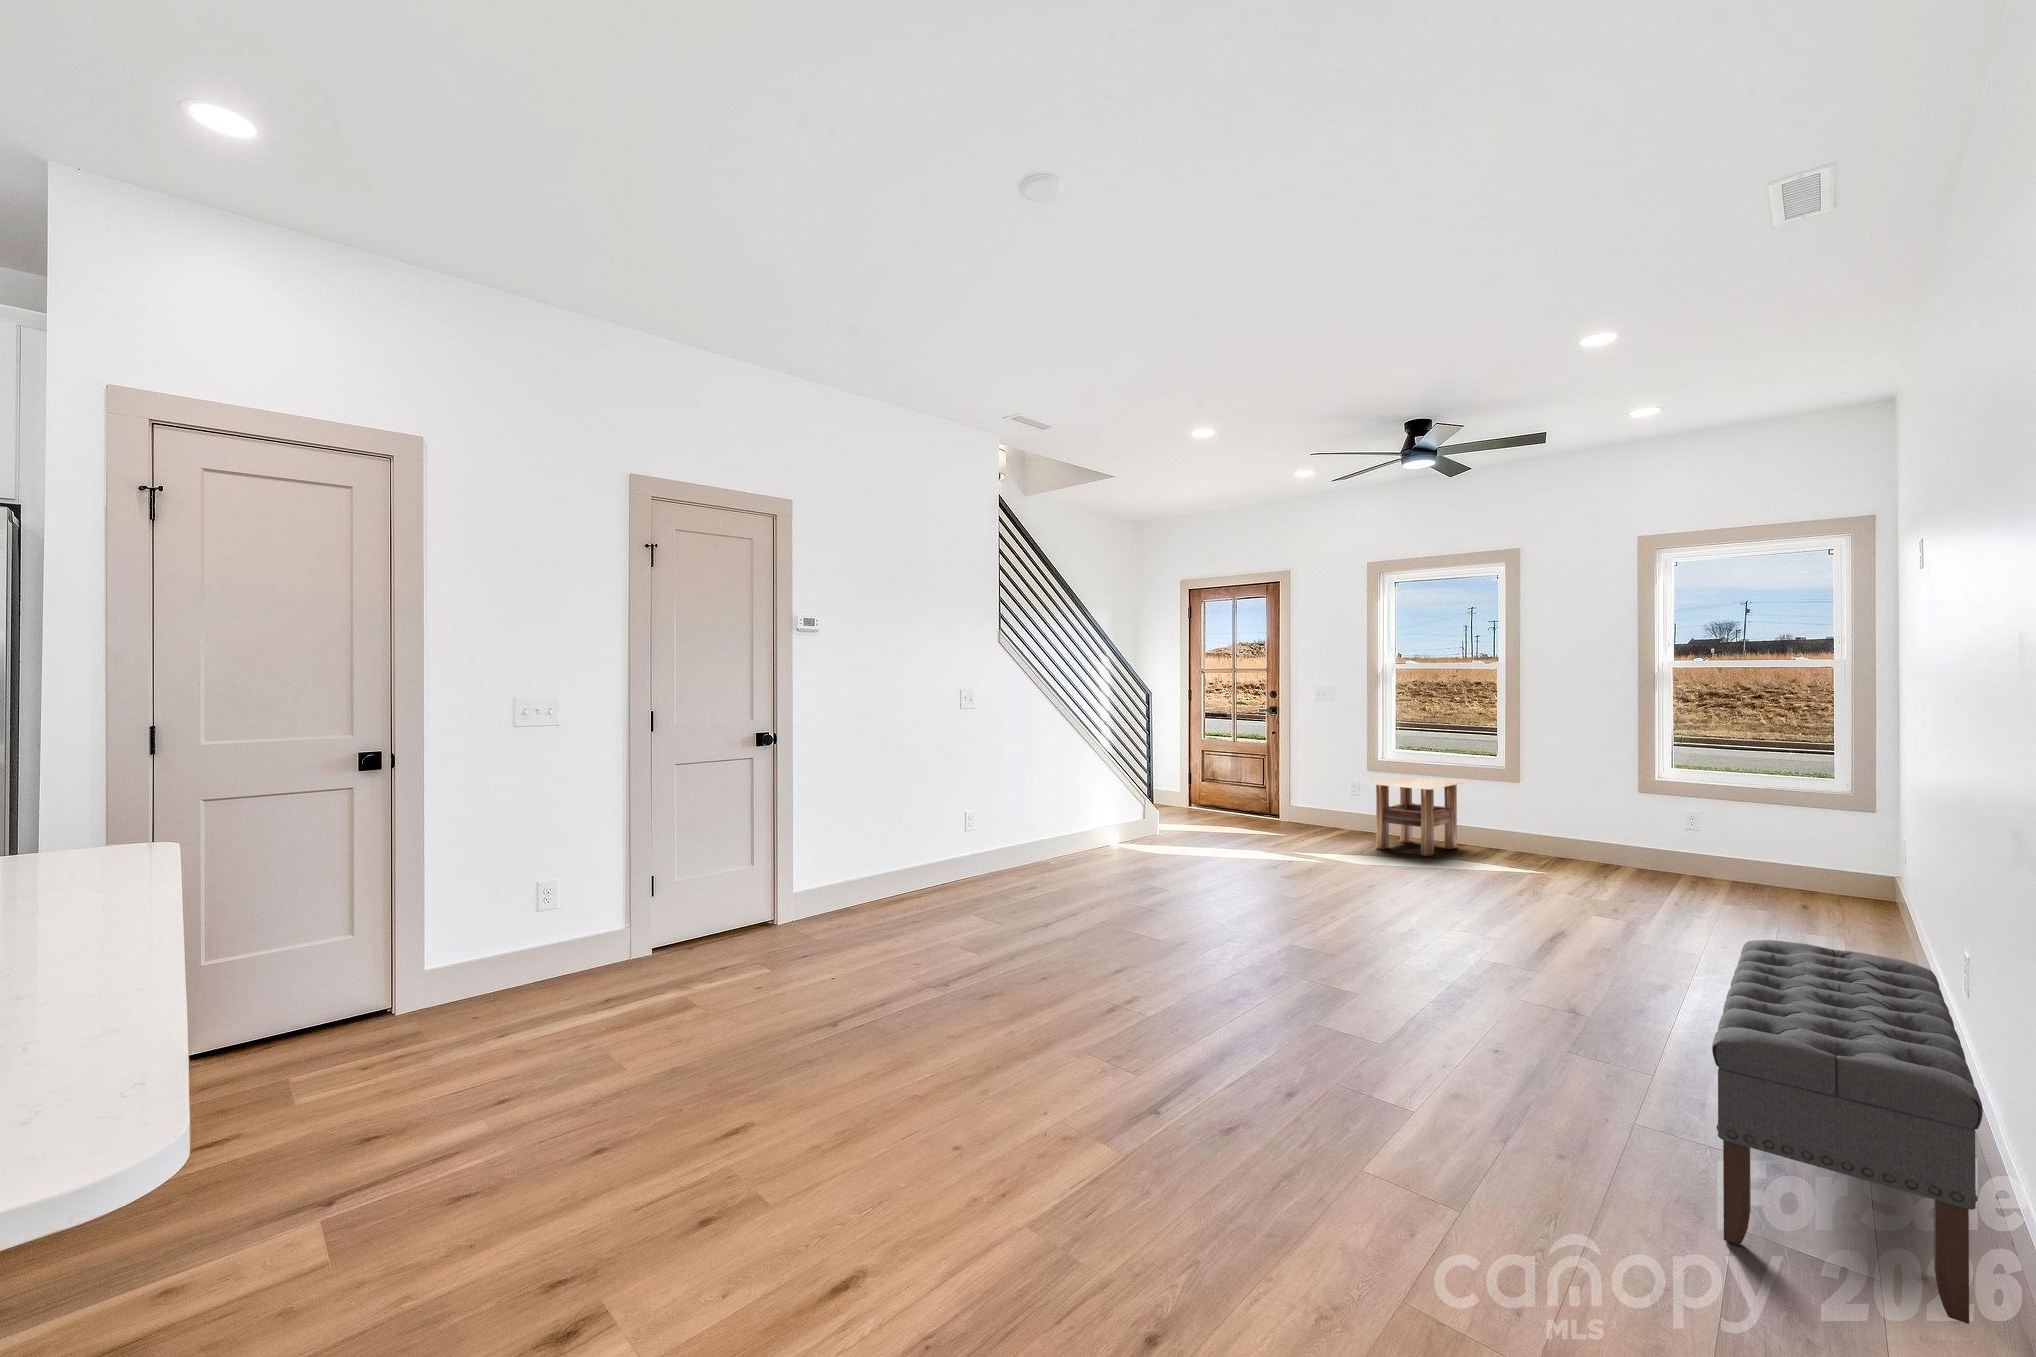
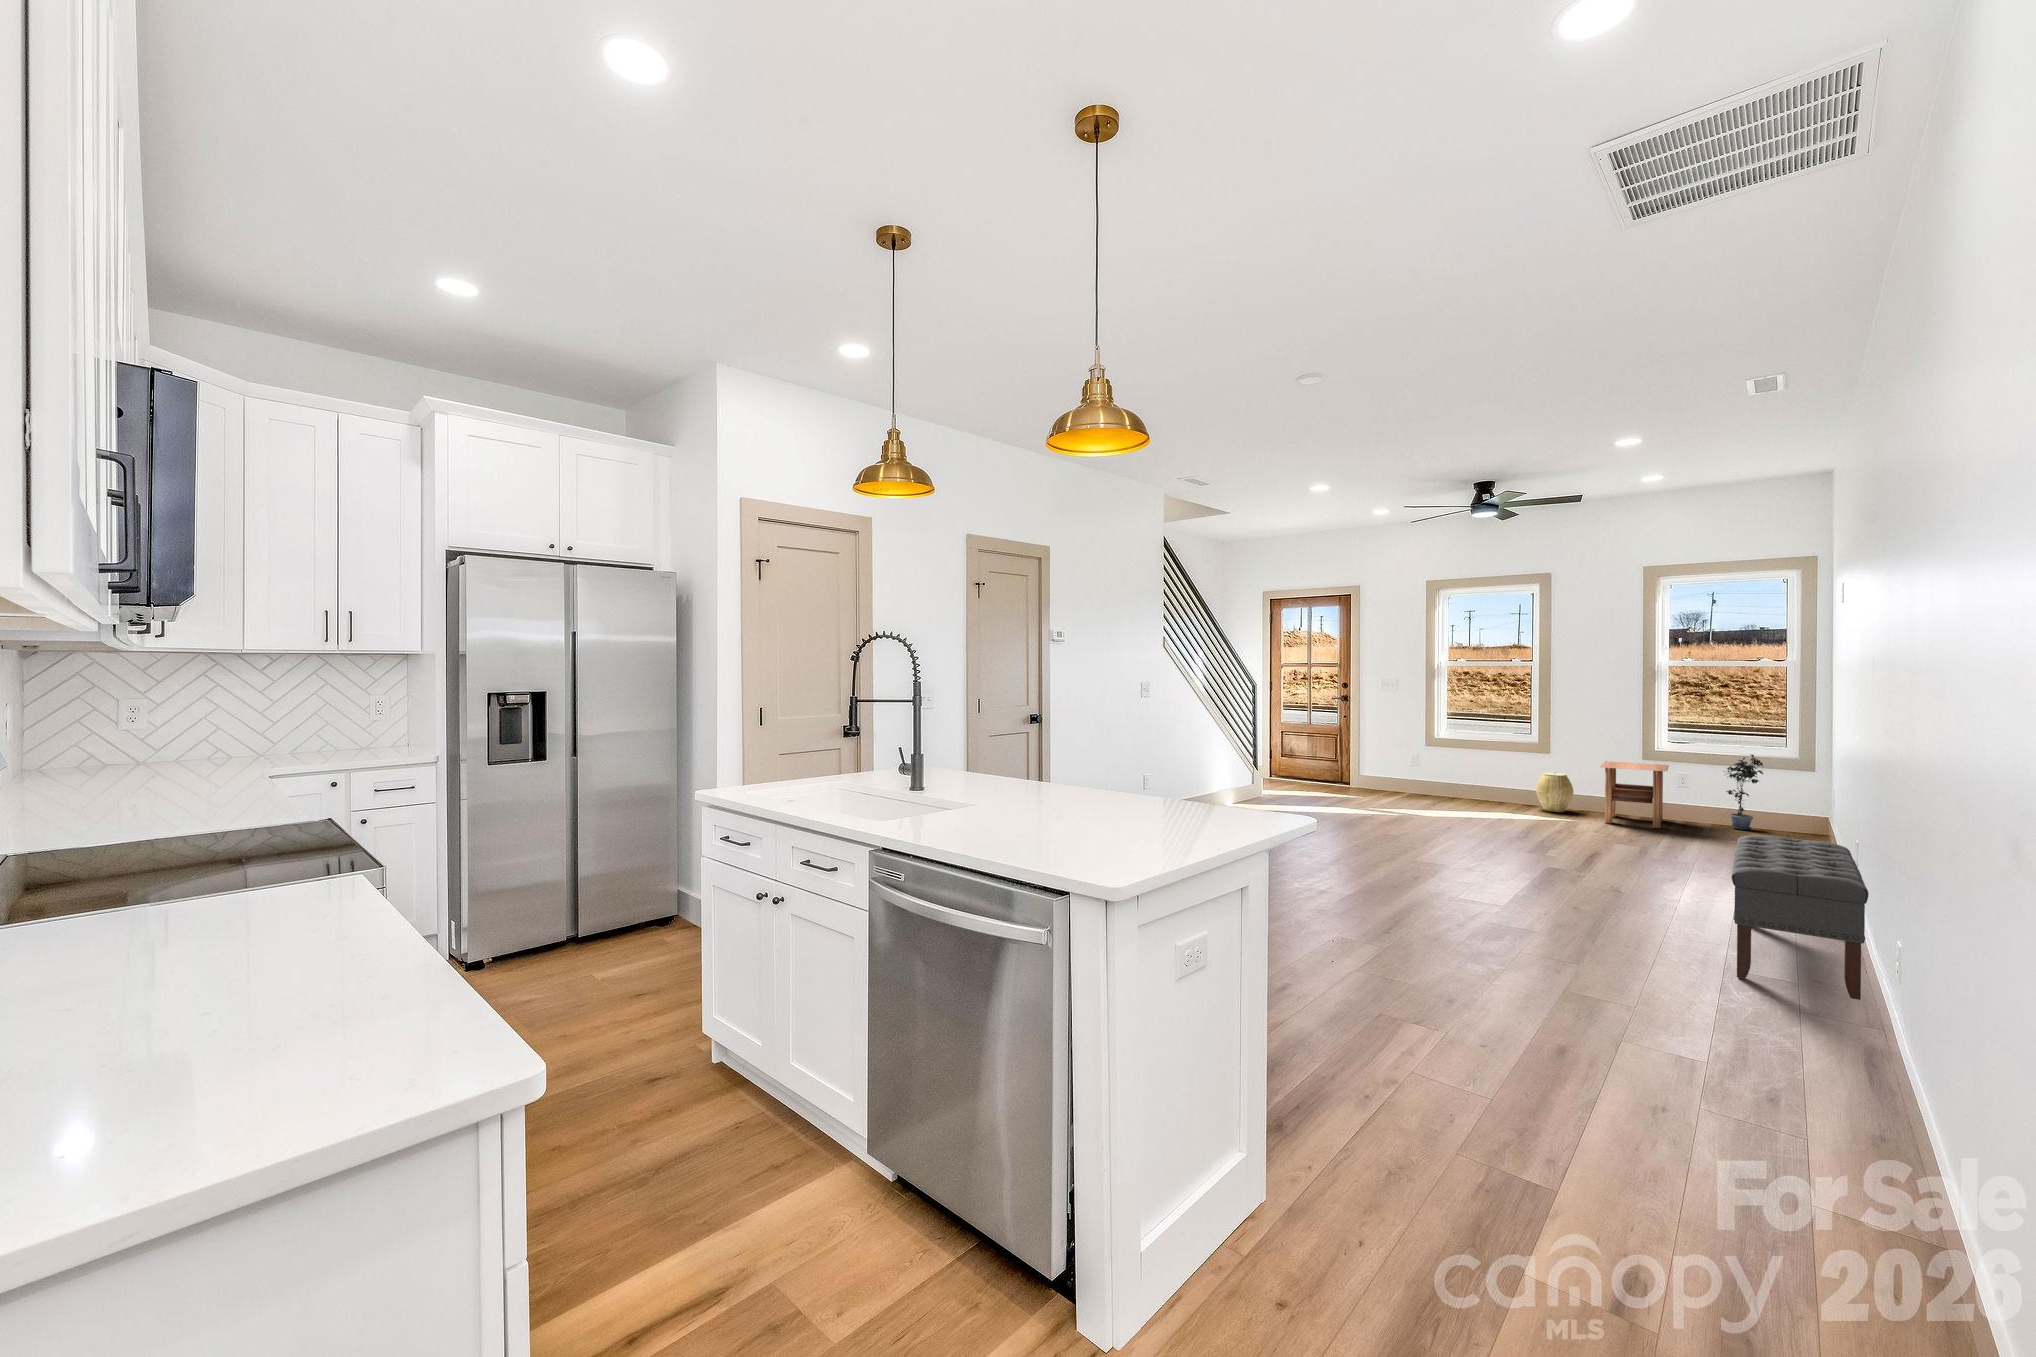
side table: present [1369,777,1464,856] -> present [1600,761,1669,828]
potted plant: none [1746,787,1807,892] -> present [1724,755,1763,830]
woven basket: none [1502,807,1550,861] -> present [1536,772,1574,812]

